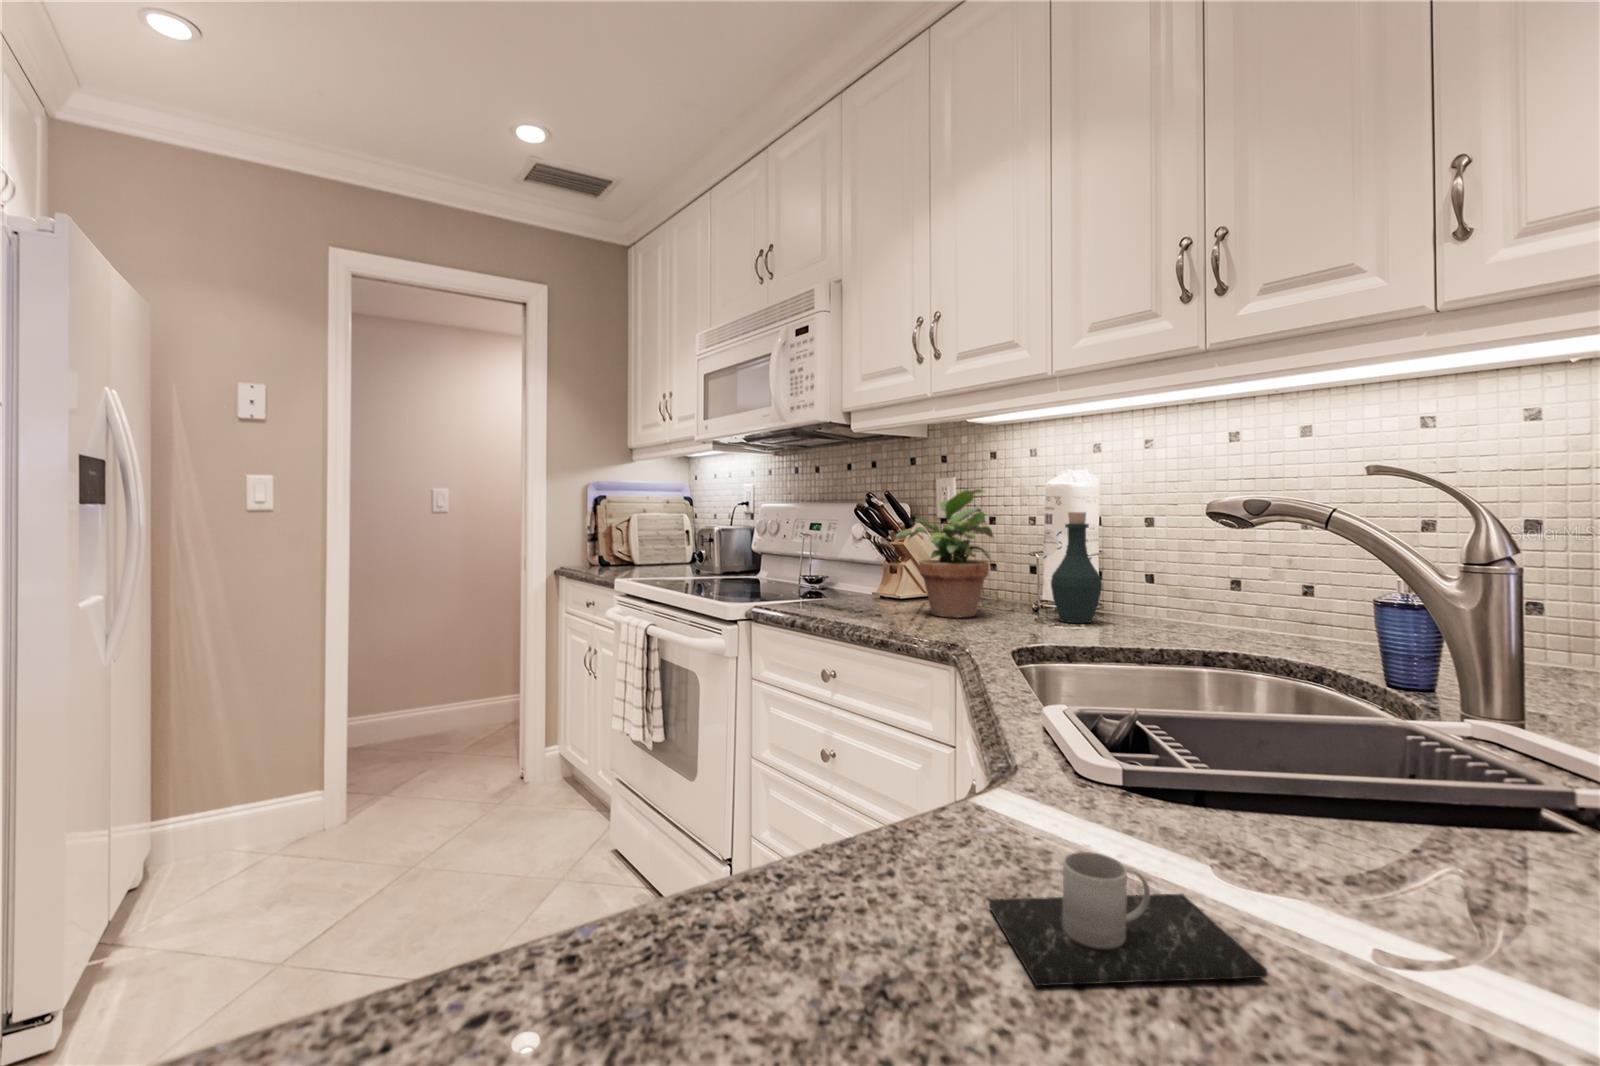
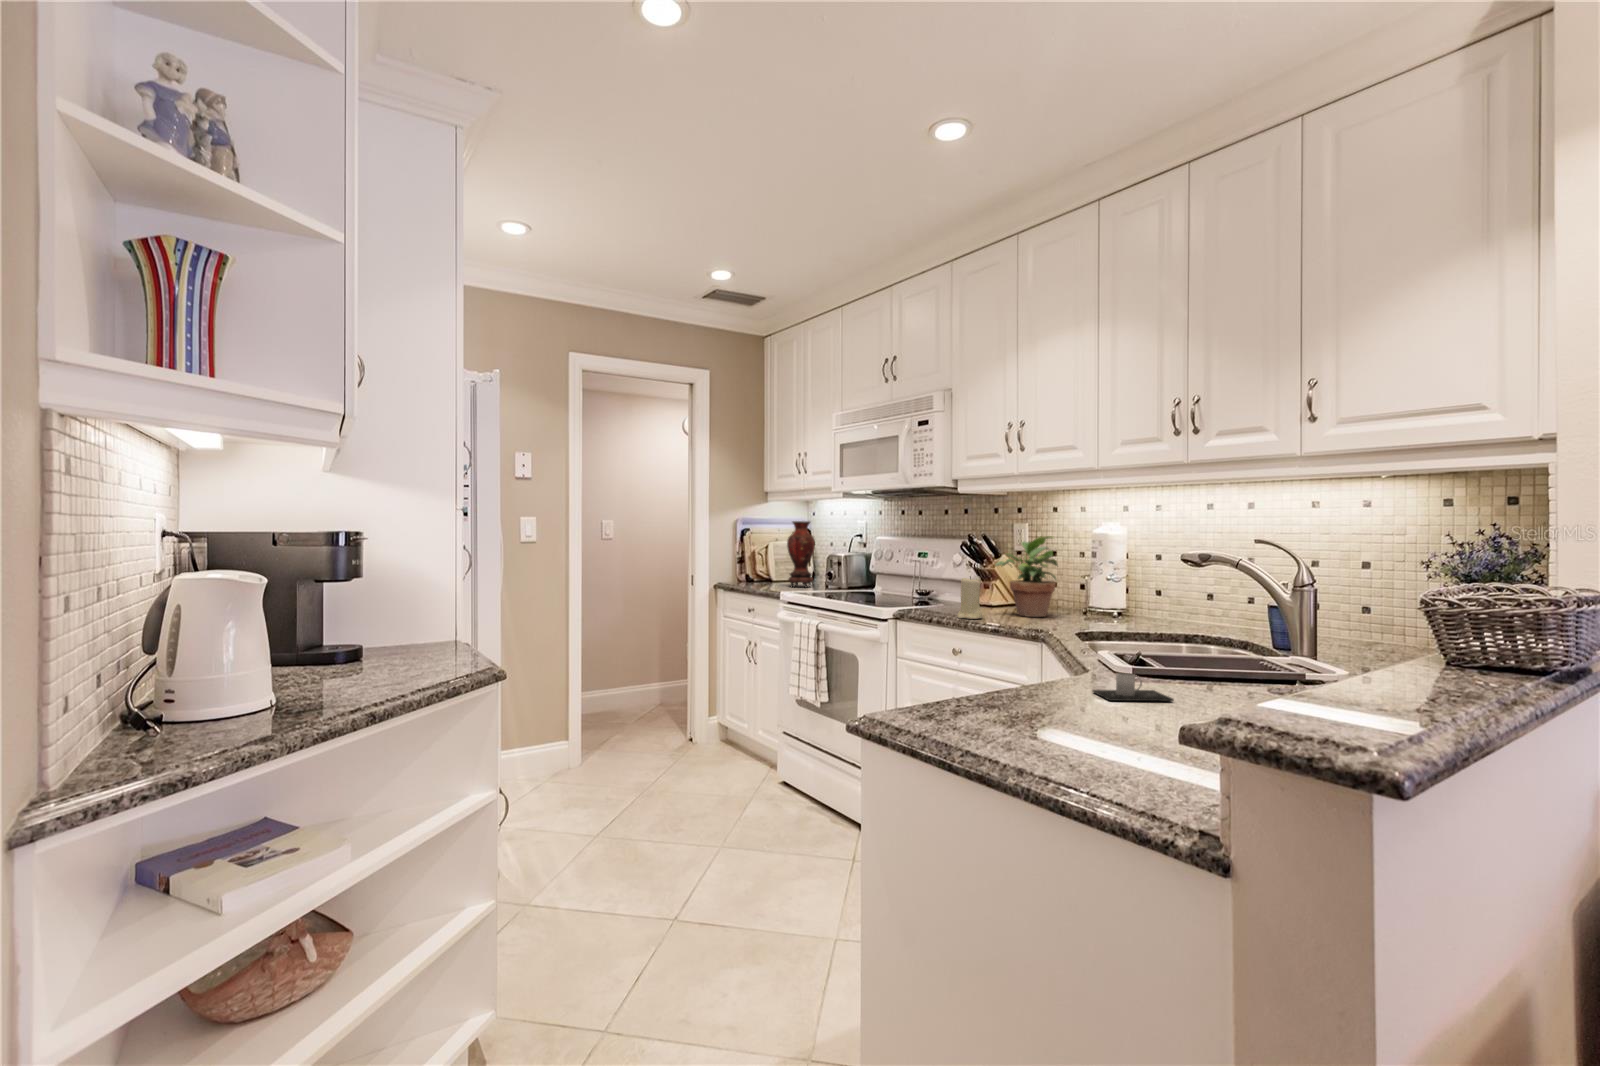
vase: none [643,483,682,574] -> present [787,521,815,587]
bottle: present [1051,512,1102,623] -> none [1095,551,1129,621]
candle: none [830,553,869,622] -> present [957,576,983,619]

